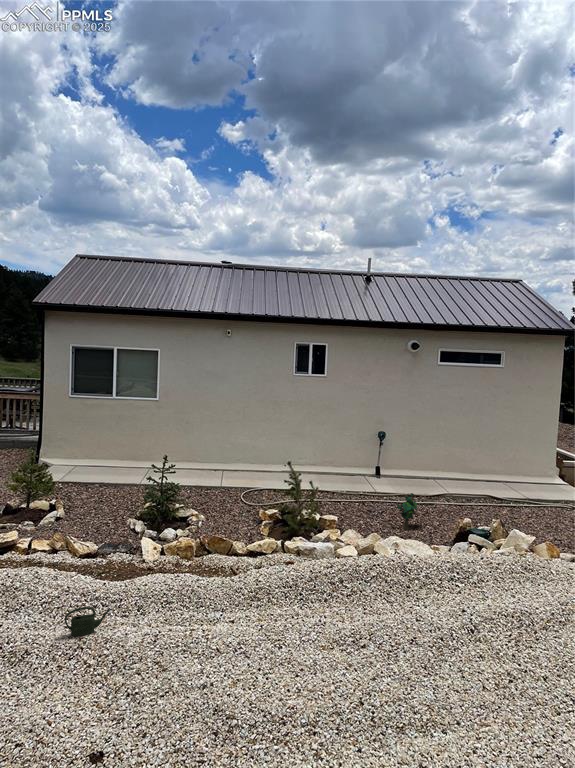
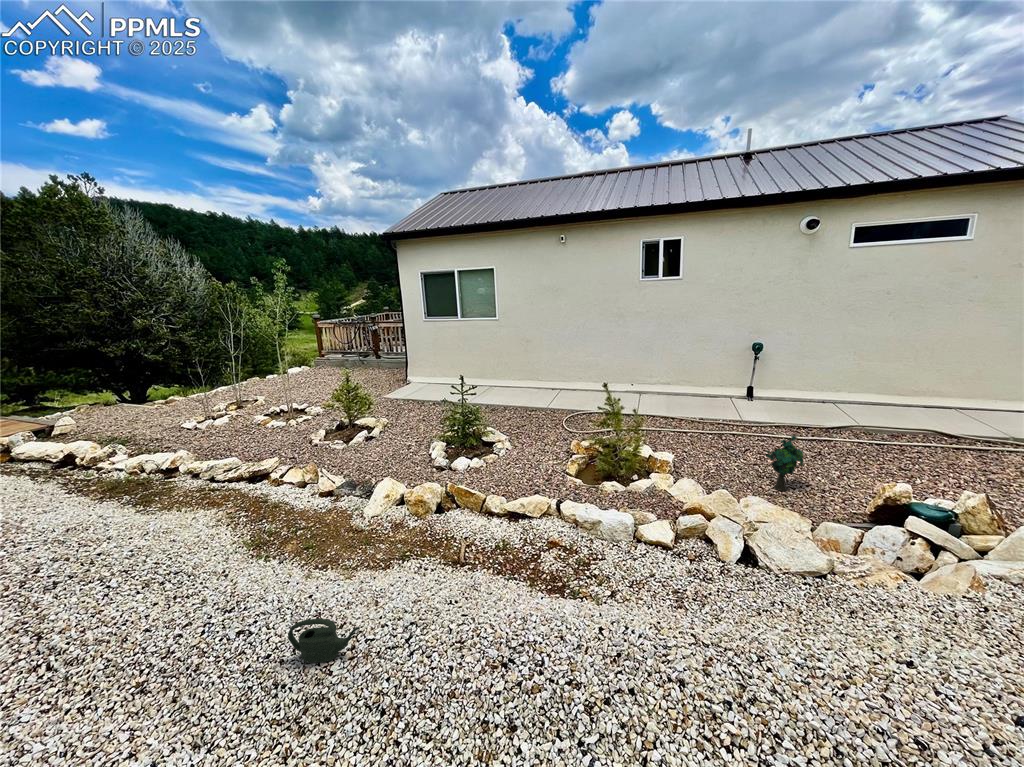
watering can: present [65,607,111,636] -> present [288,618,360,663]

